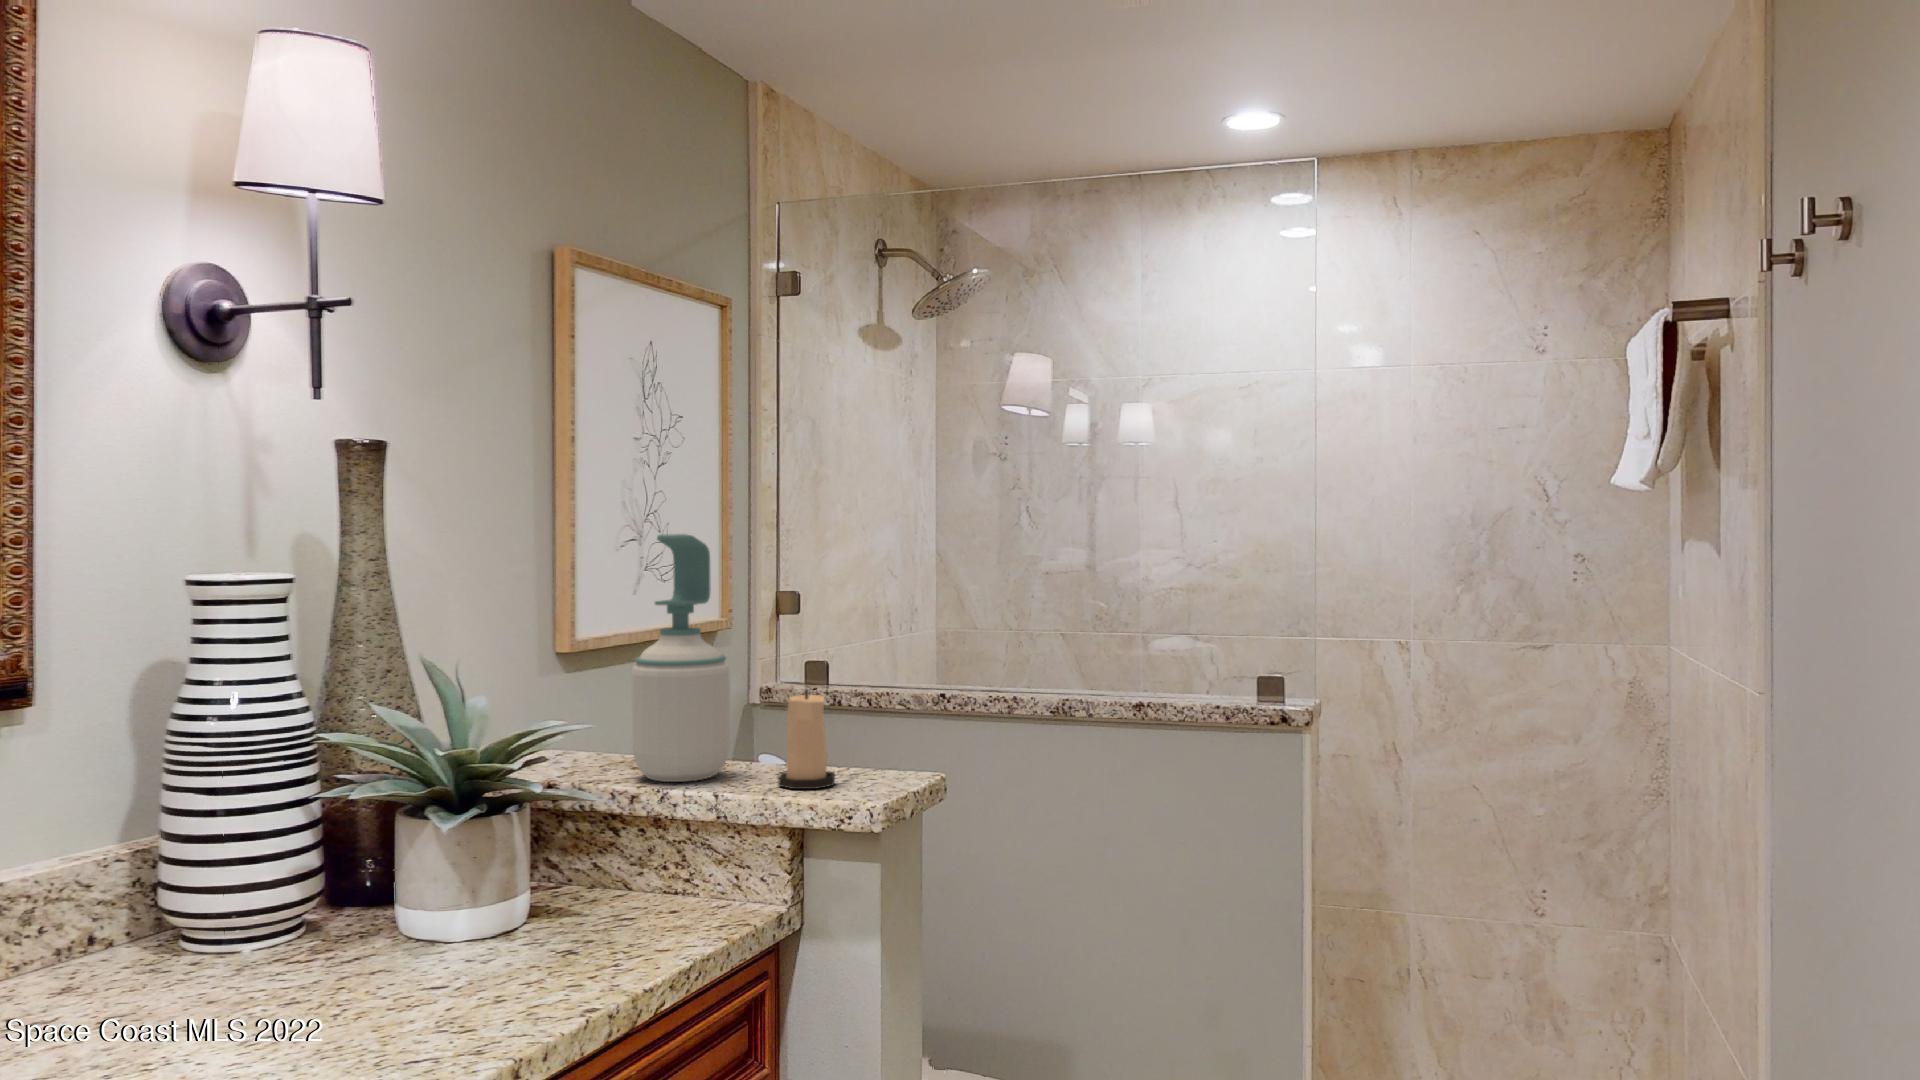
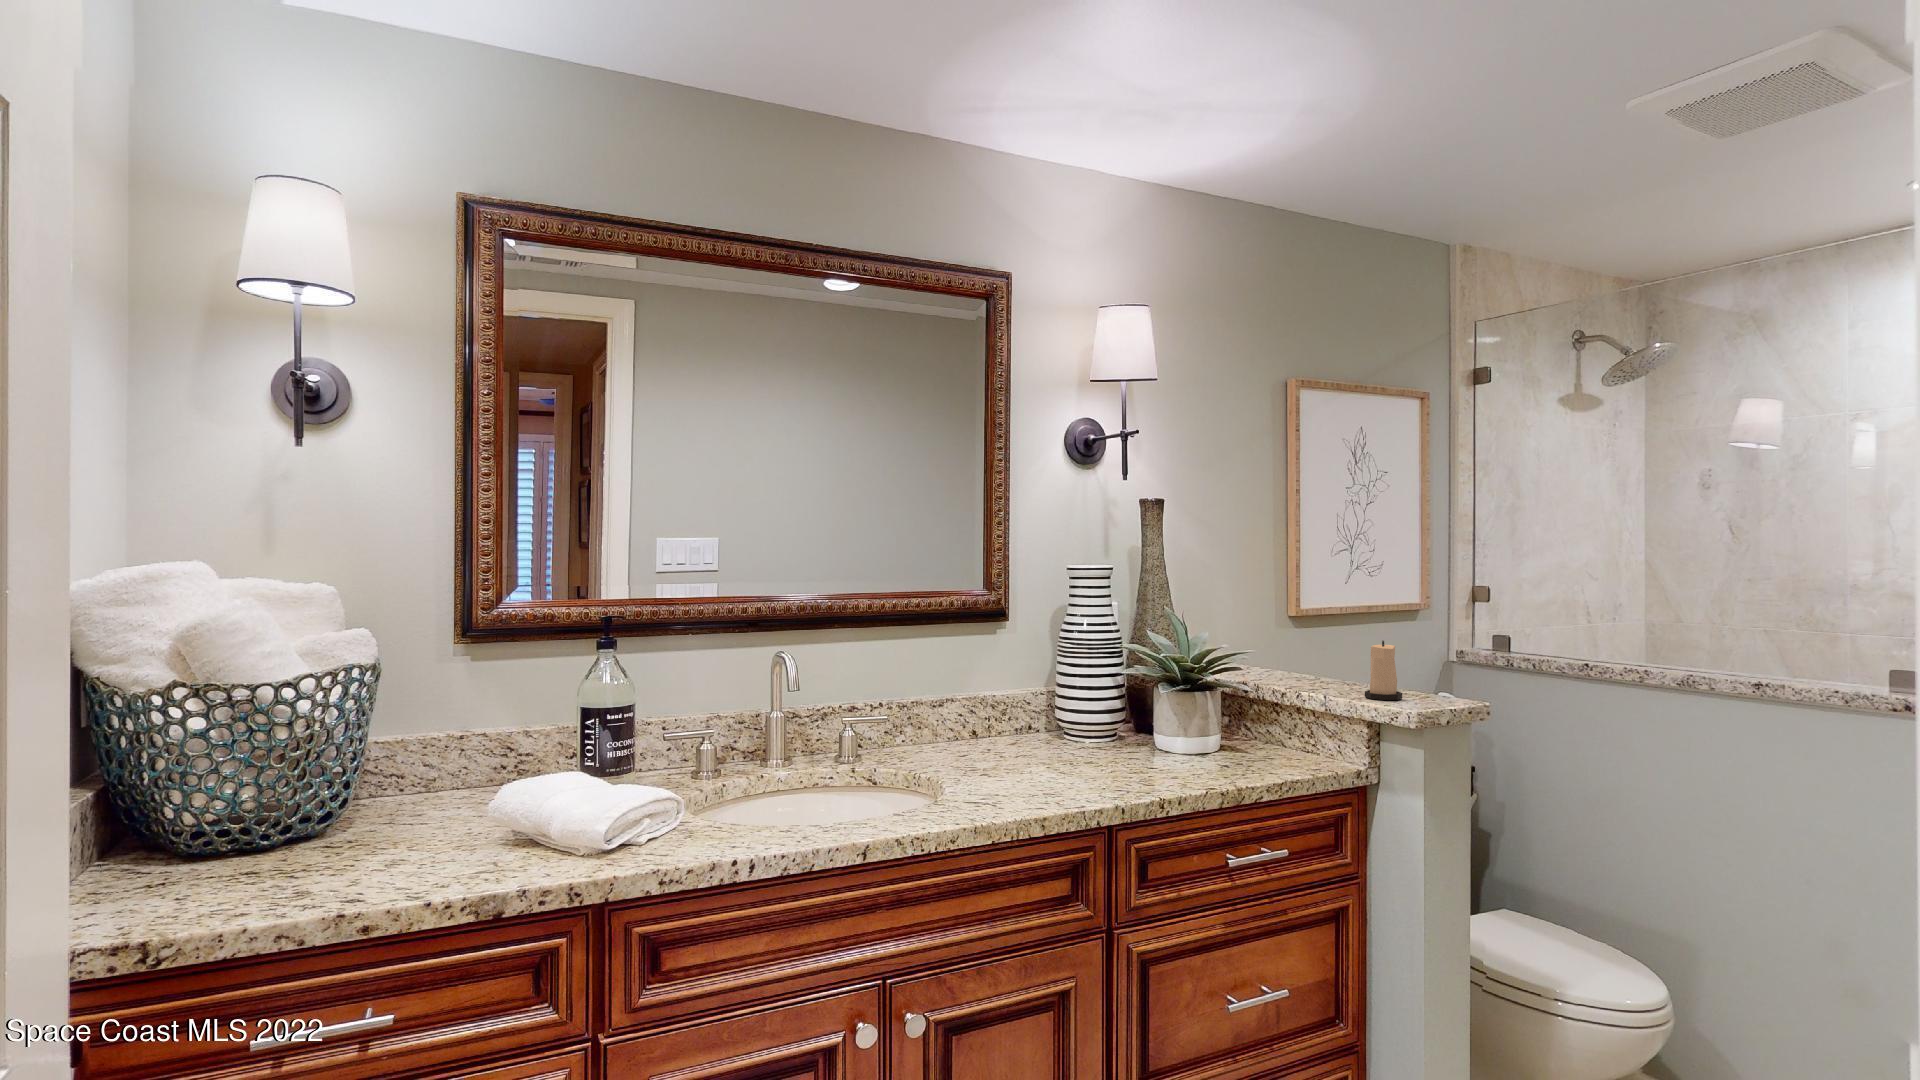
soap bottle: present [632,534,730,782] -> none [1287,547,1346,690]

